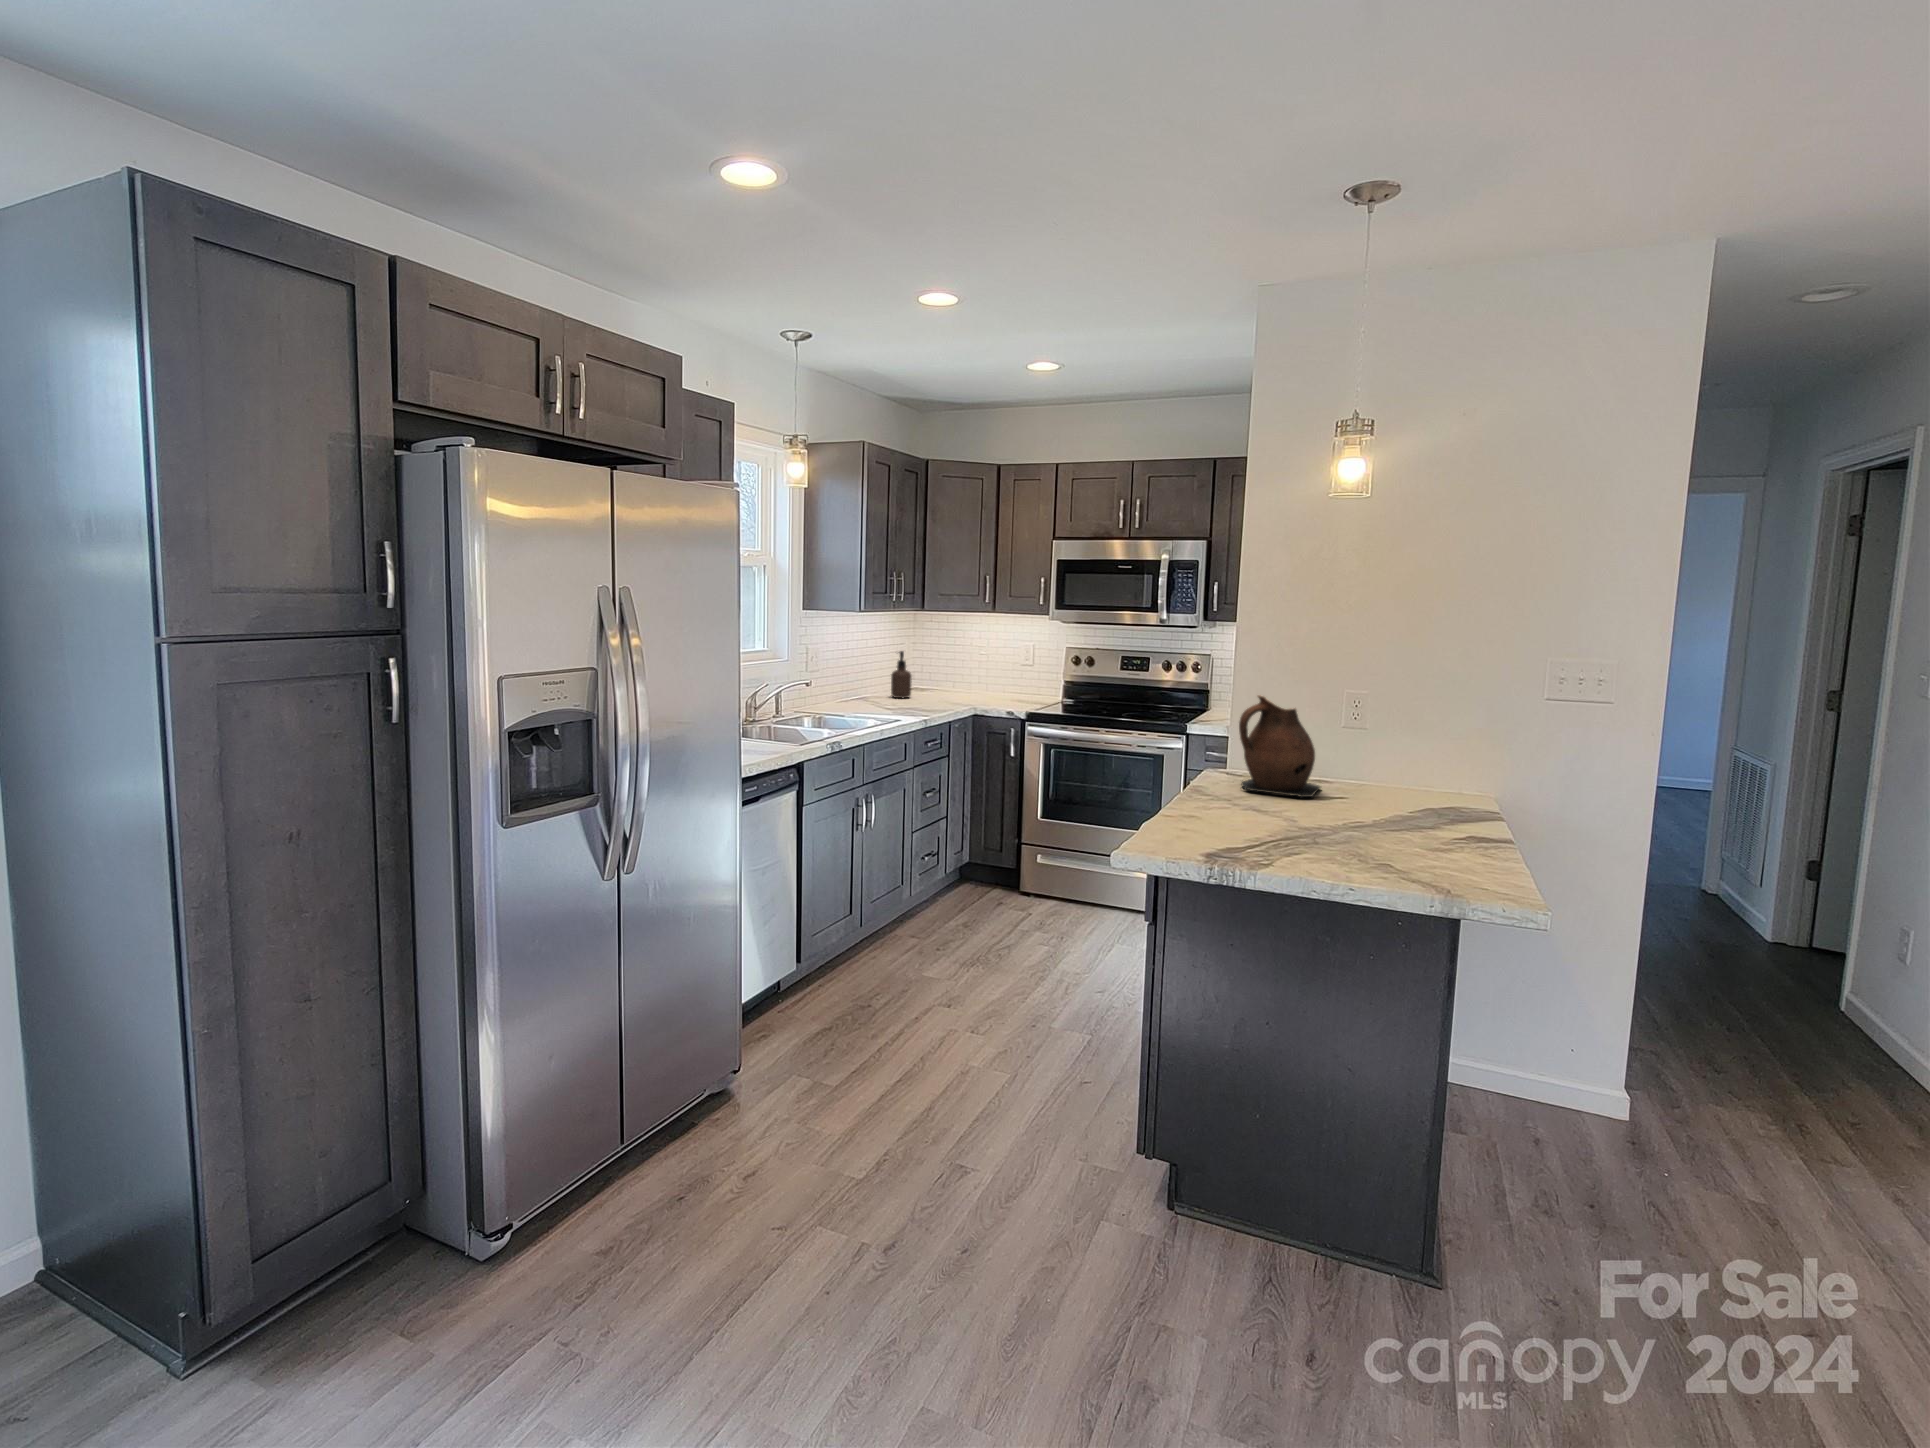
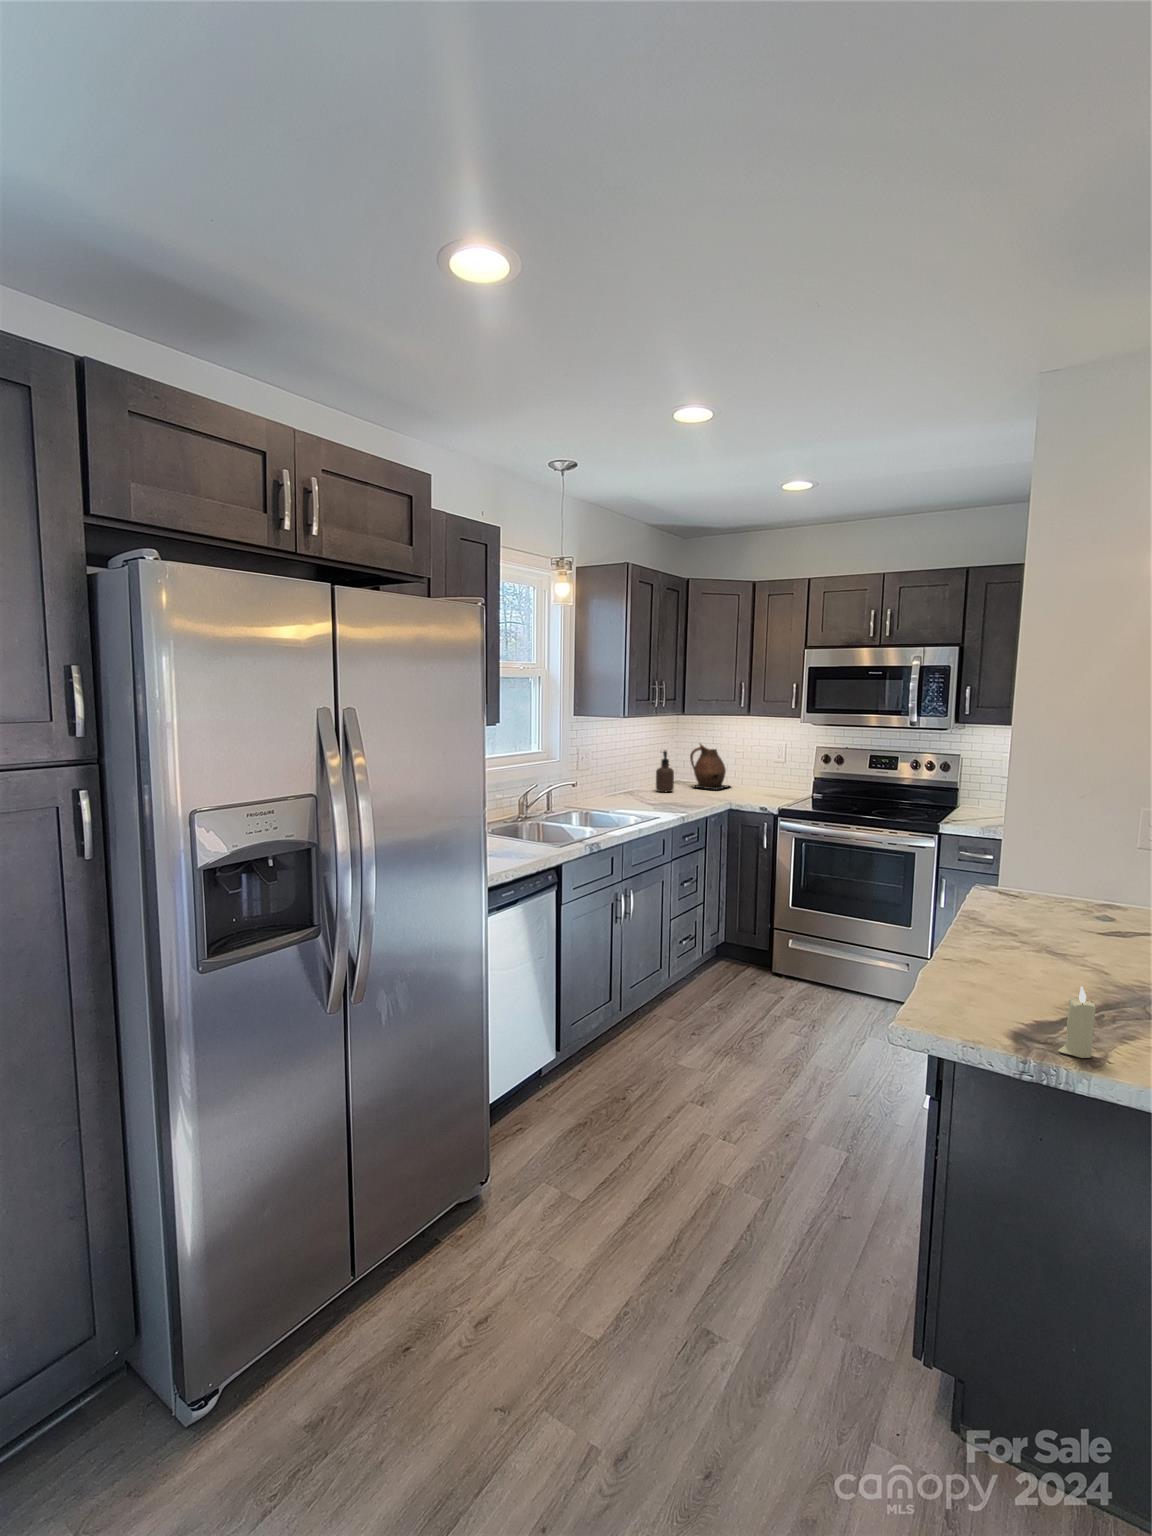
ceramic pitcher: present [1239,695,1321,798] -> present [690,744,729,790]
candle: none [1235,806,1261,861] -> present [1058,986,1096,1058]

